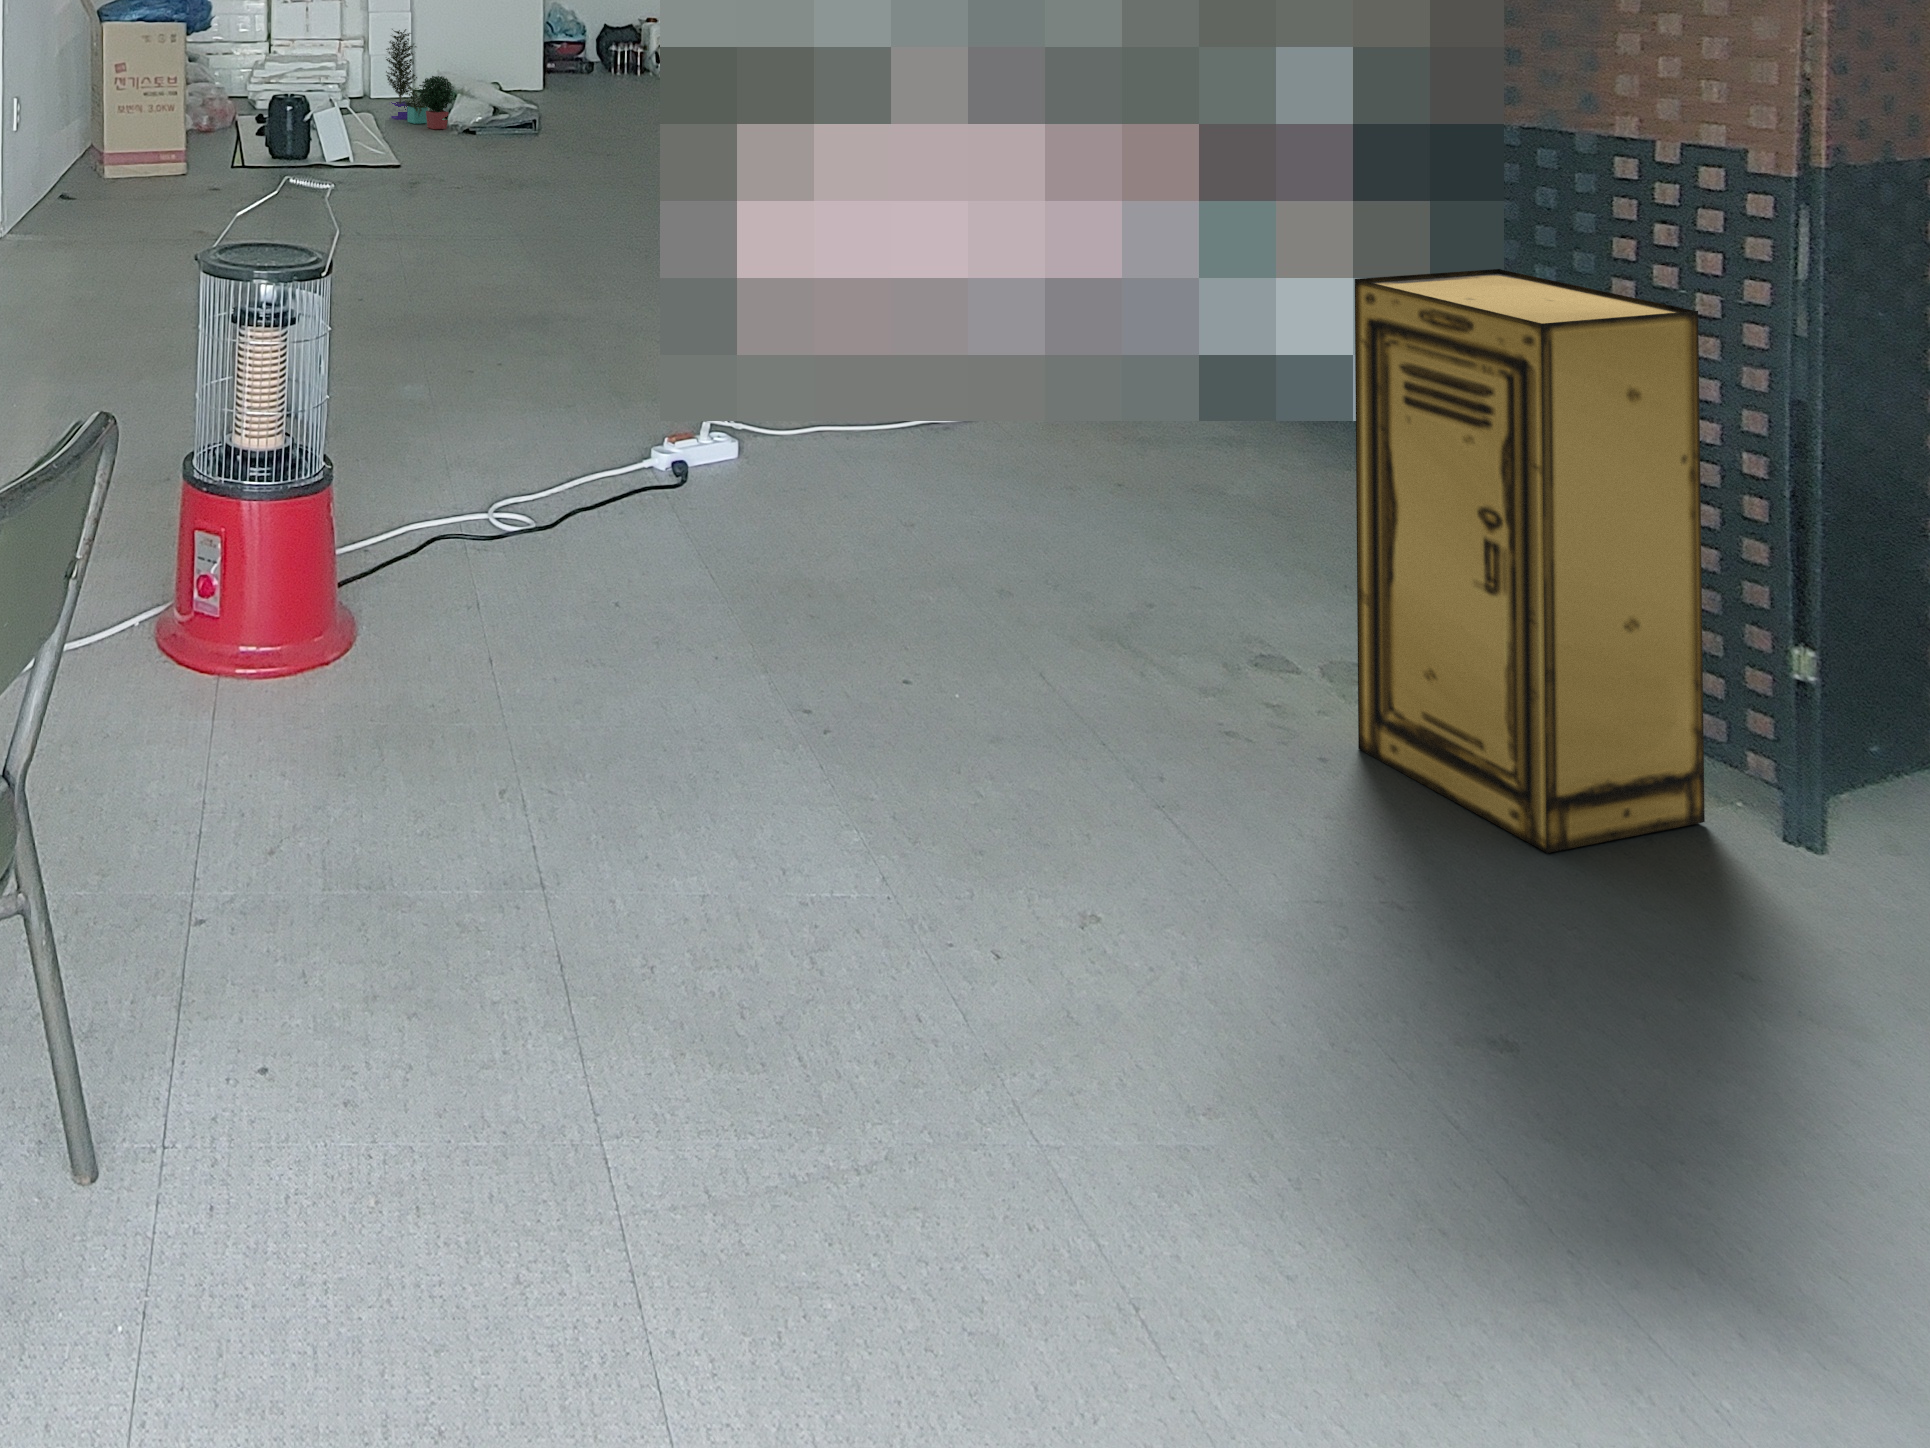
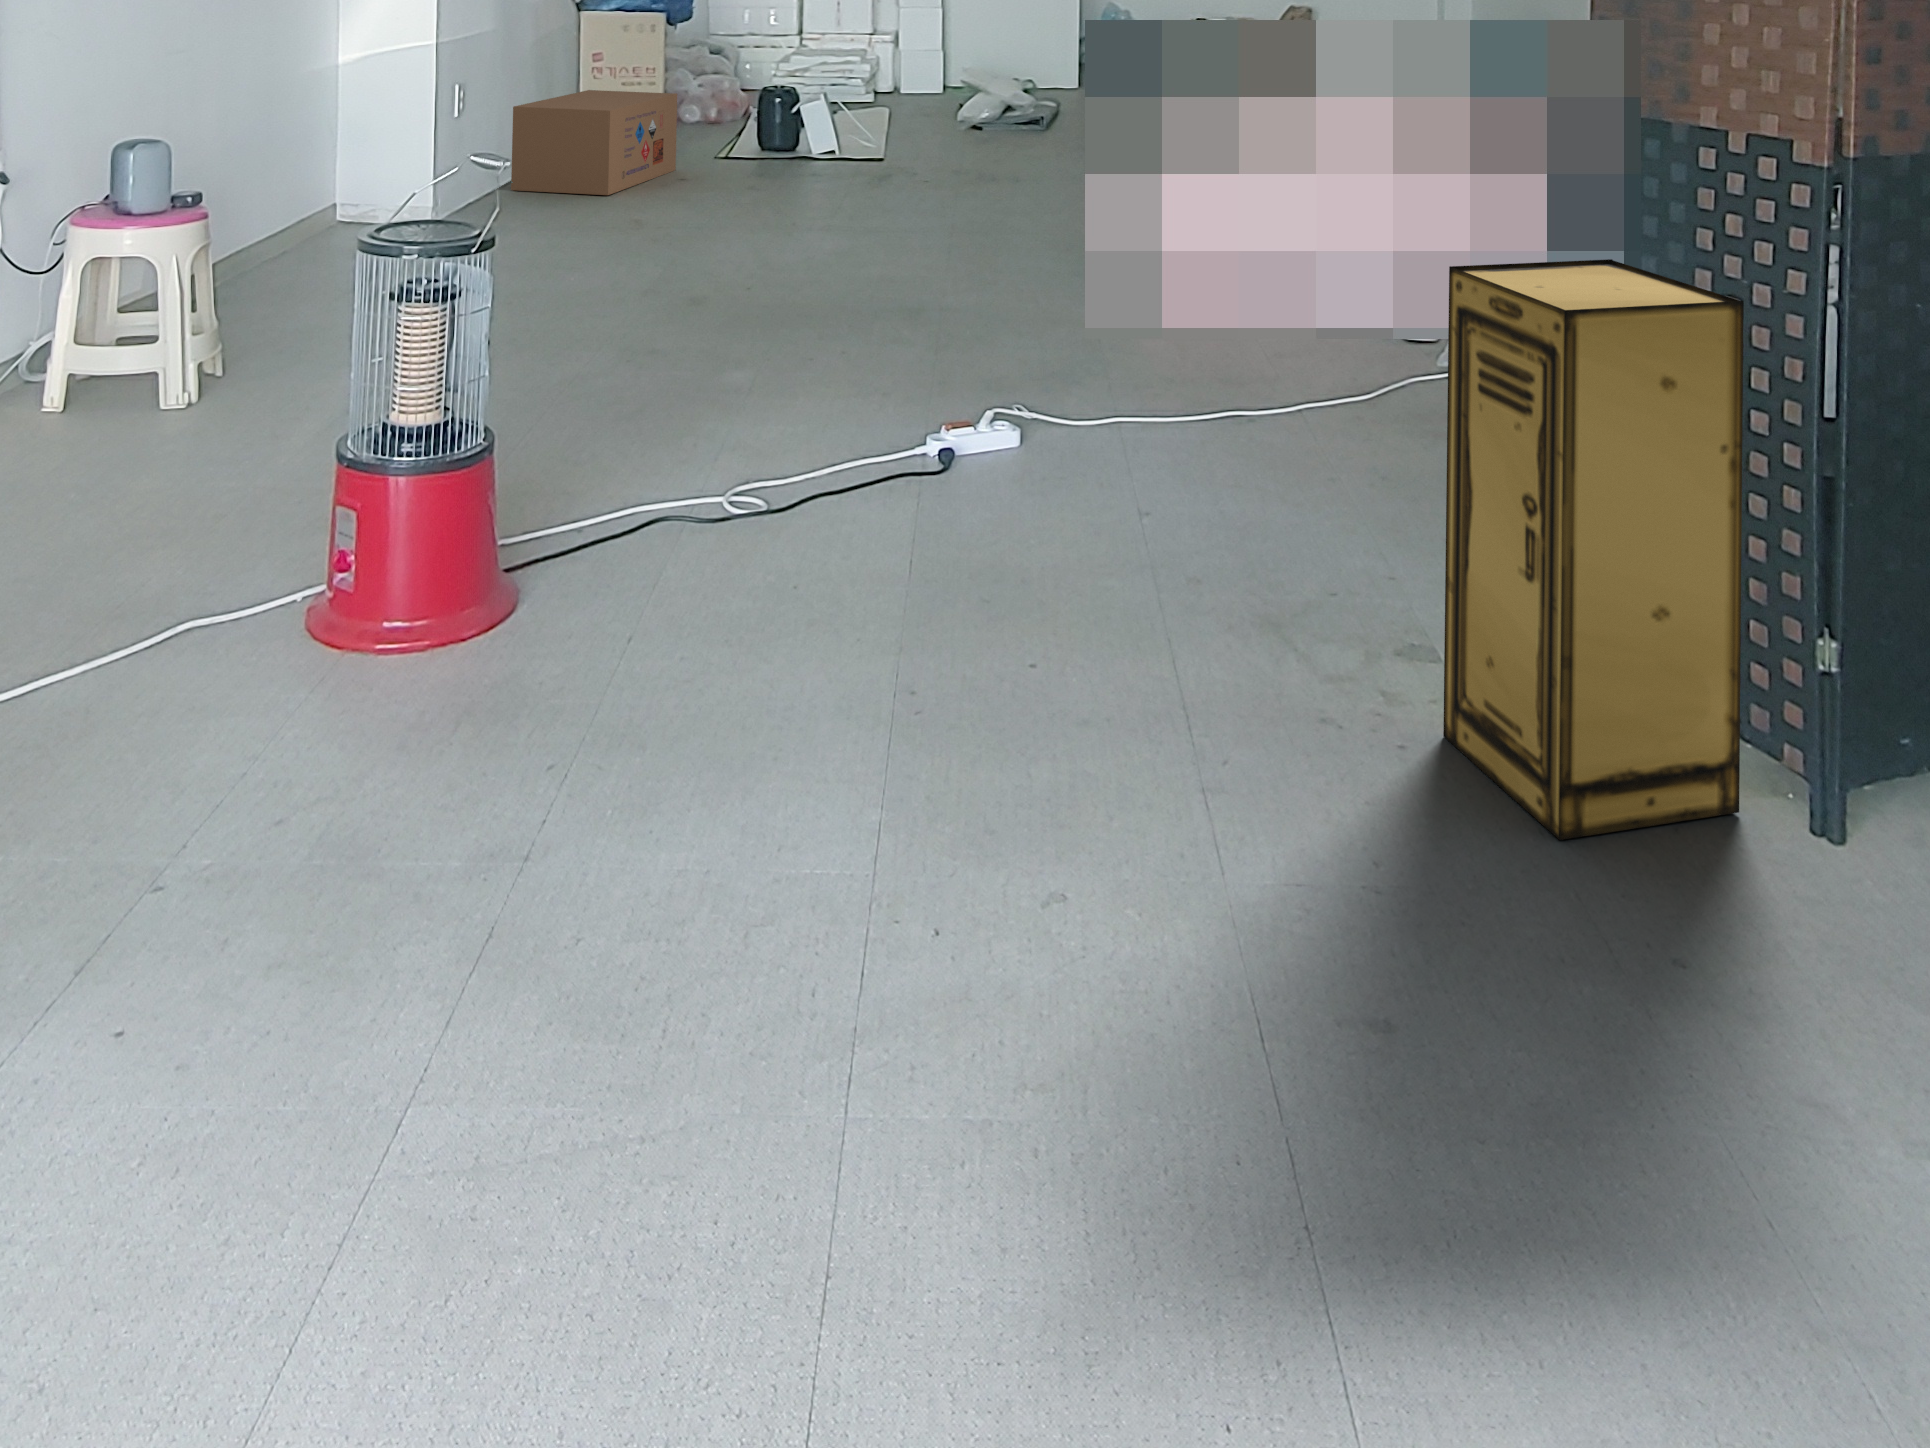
potted plant: present [386,29,455,129] -> none [906,24,969,125]
cardboard box: none [52,100,199,206] -> present [511,90,677,195]

